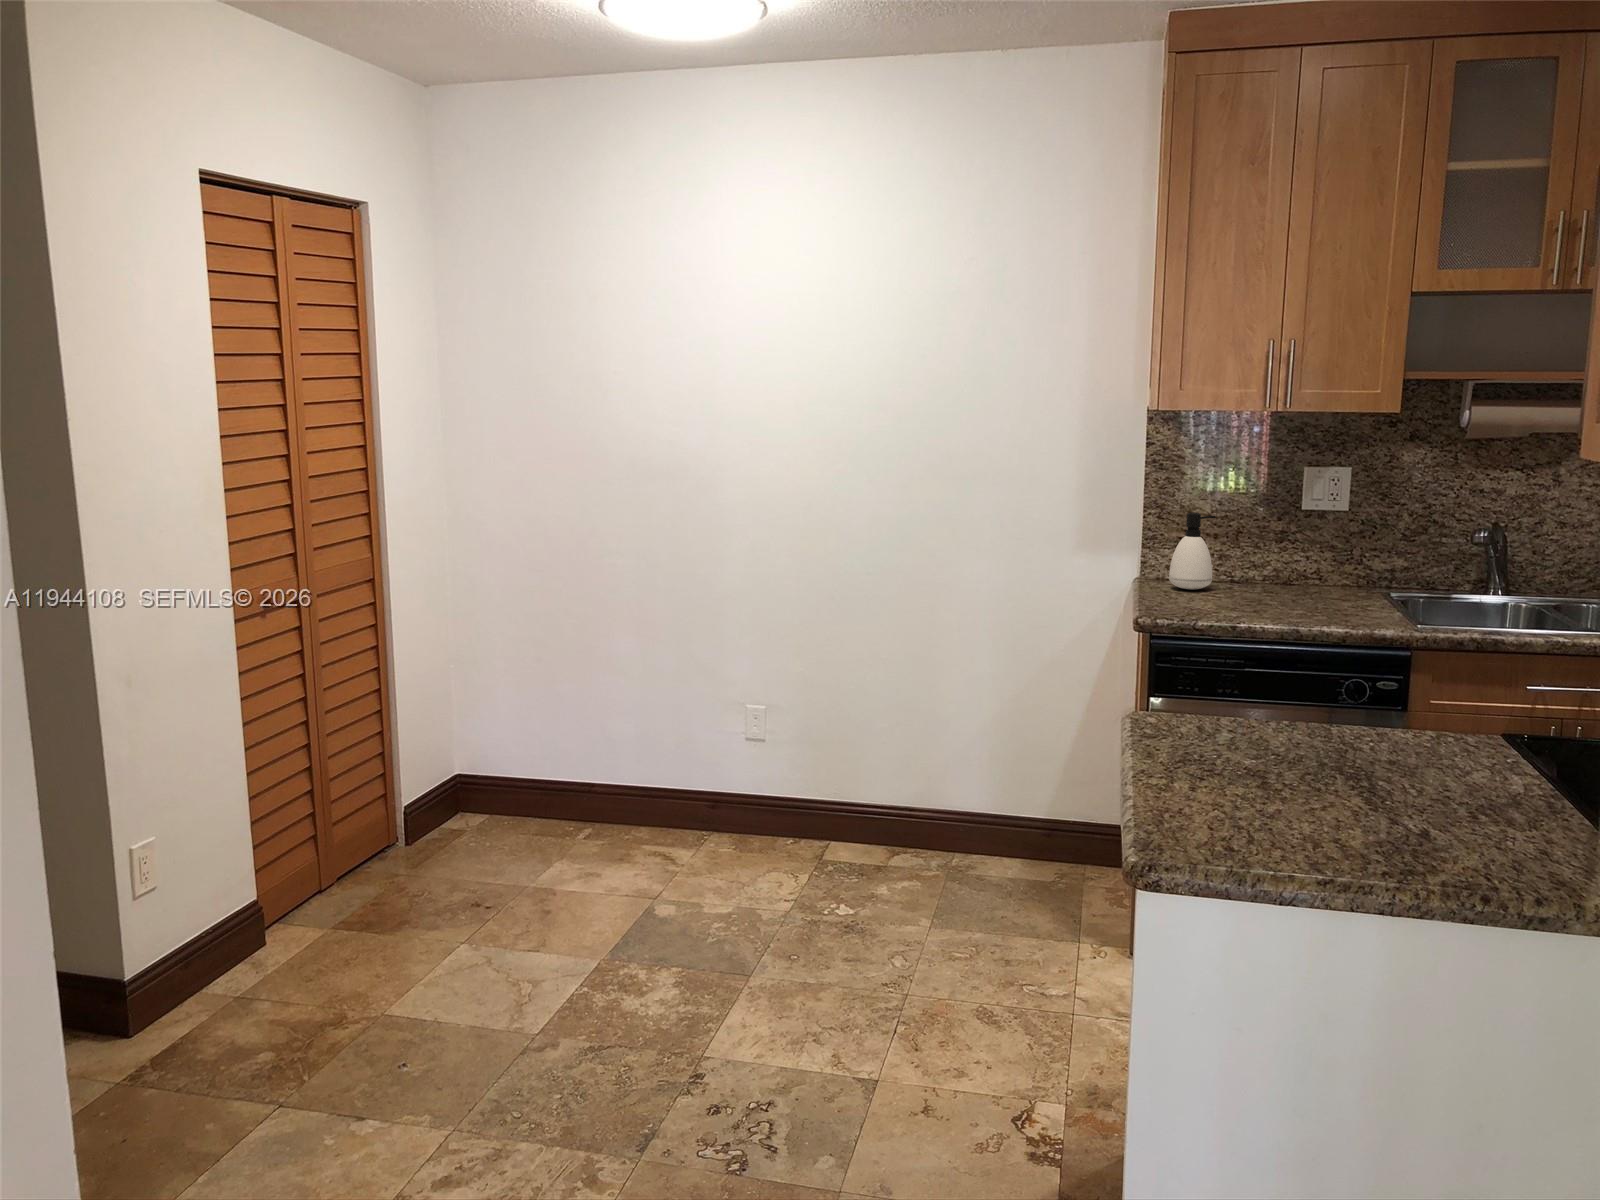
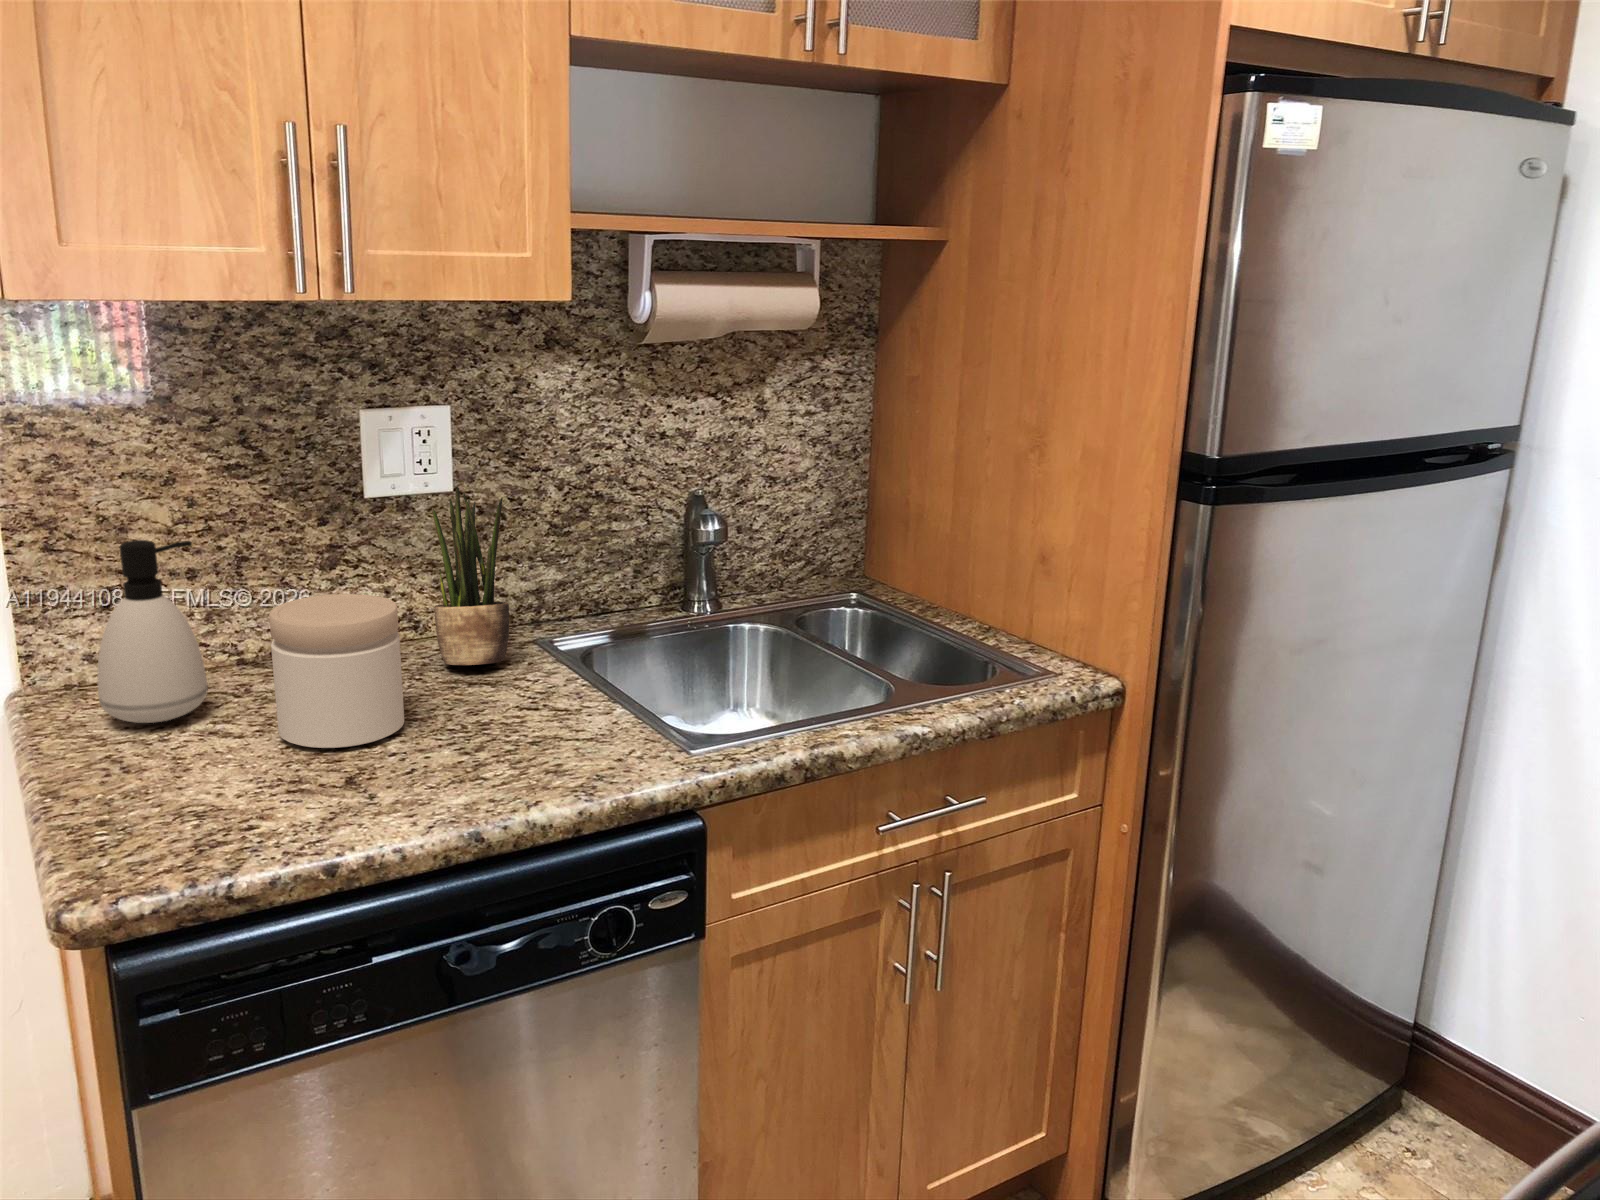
potted plant: none [1323,504,1367,593] -> present [433,487,509,665]
jar: none [1235,542,1295,604] -> present [269,594,404,748]

